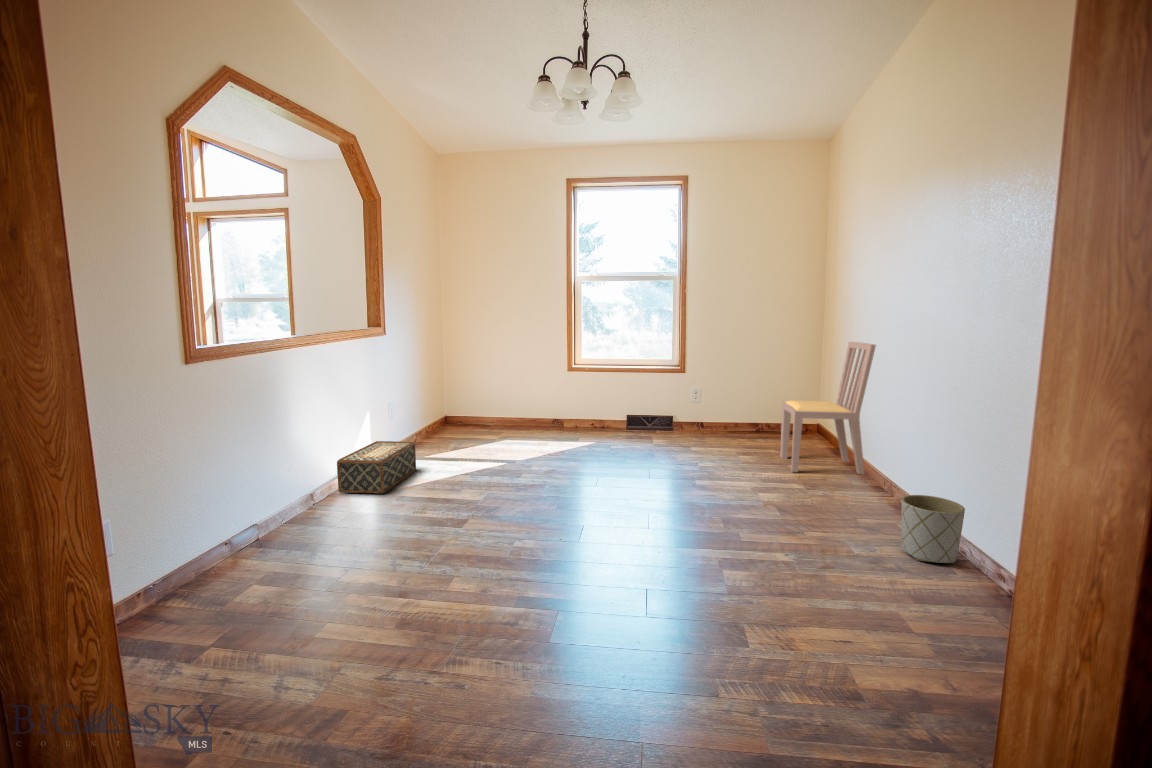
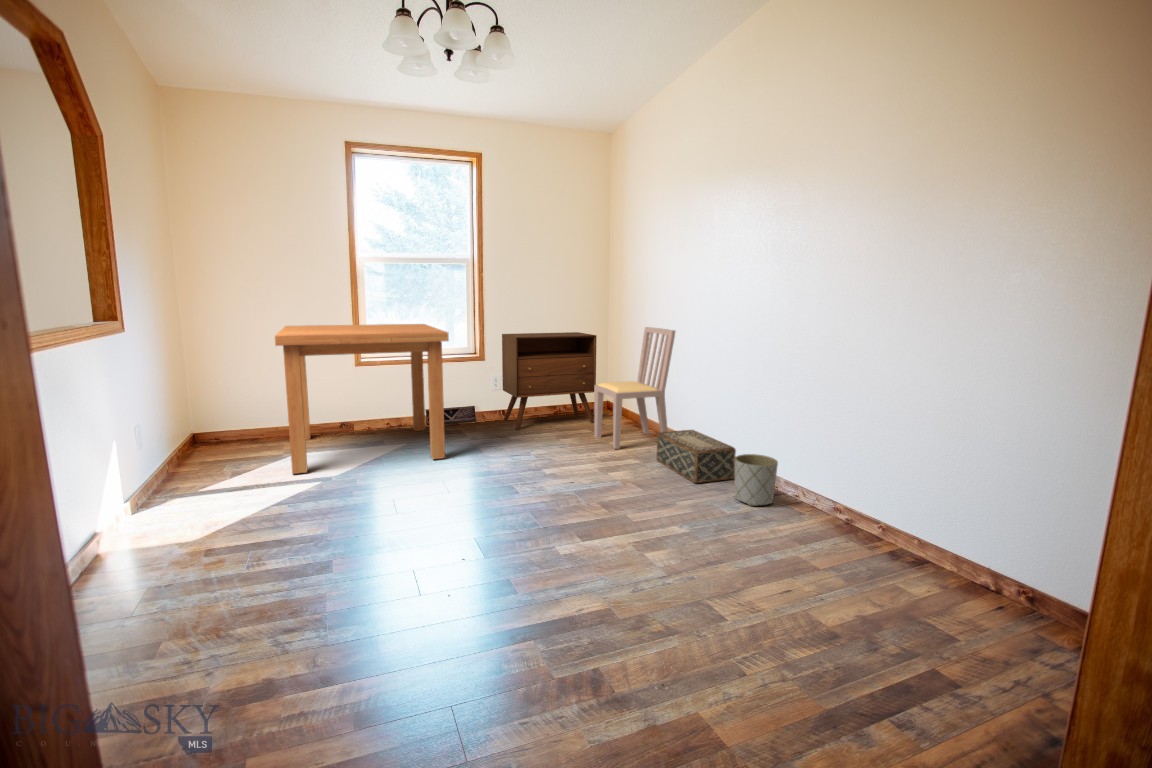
dining table: none [485,337,628,457] -> present [275,324,449,474]
cabinet: none [699,348,798,443] -> present [502,332,597,429]
woven basket: present [337,441,416,493] -> present [657,430,736,483]

